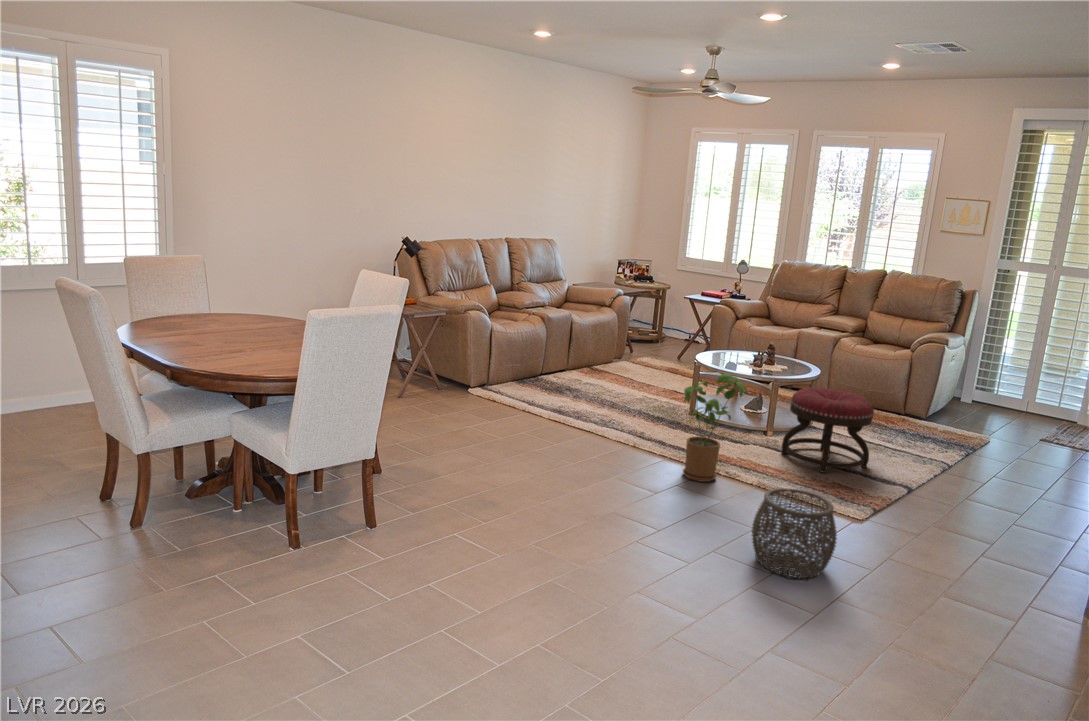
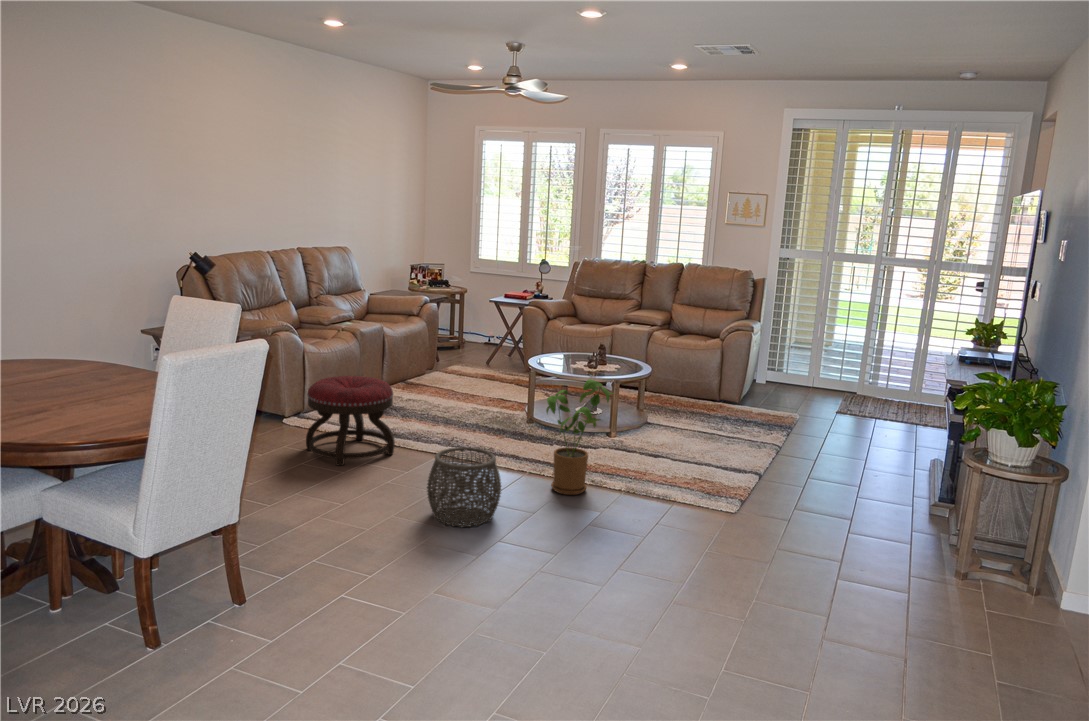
ottoman: present [782,388,874,473] -> present [306,376,395,466]
woven basket: present [752,488,837,579] -> present [427,447,501,527]

